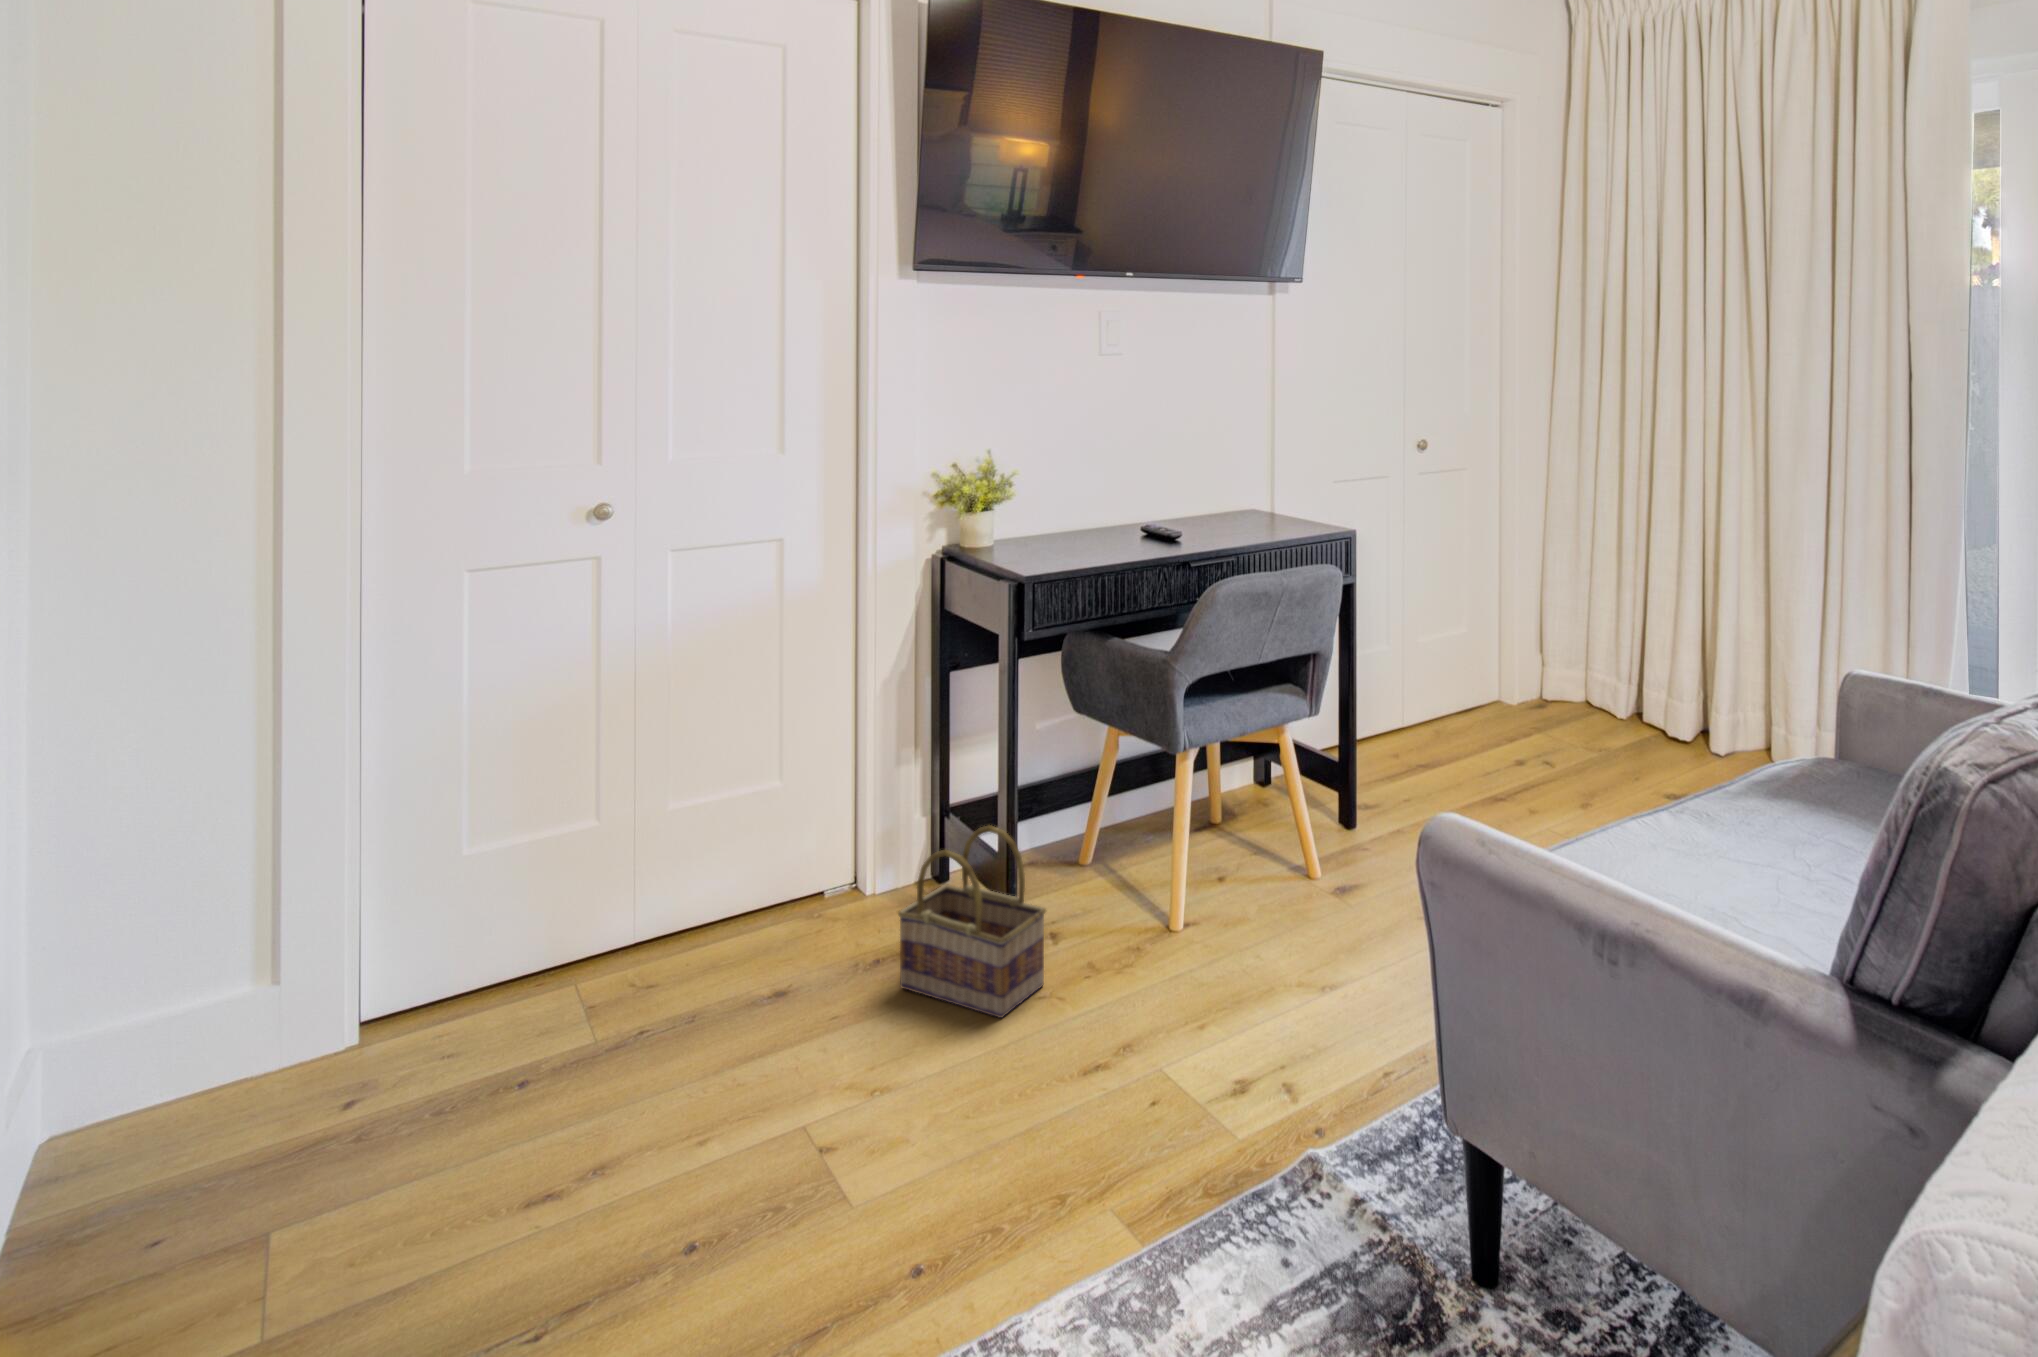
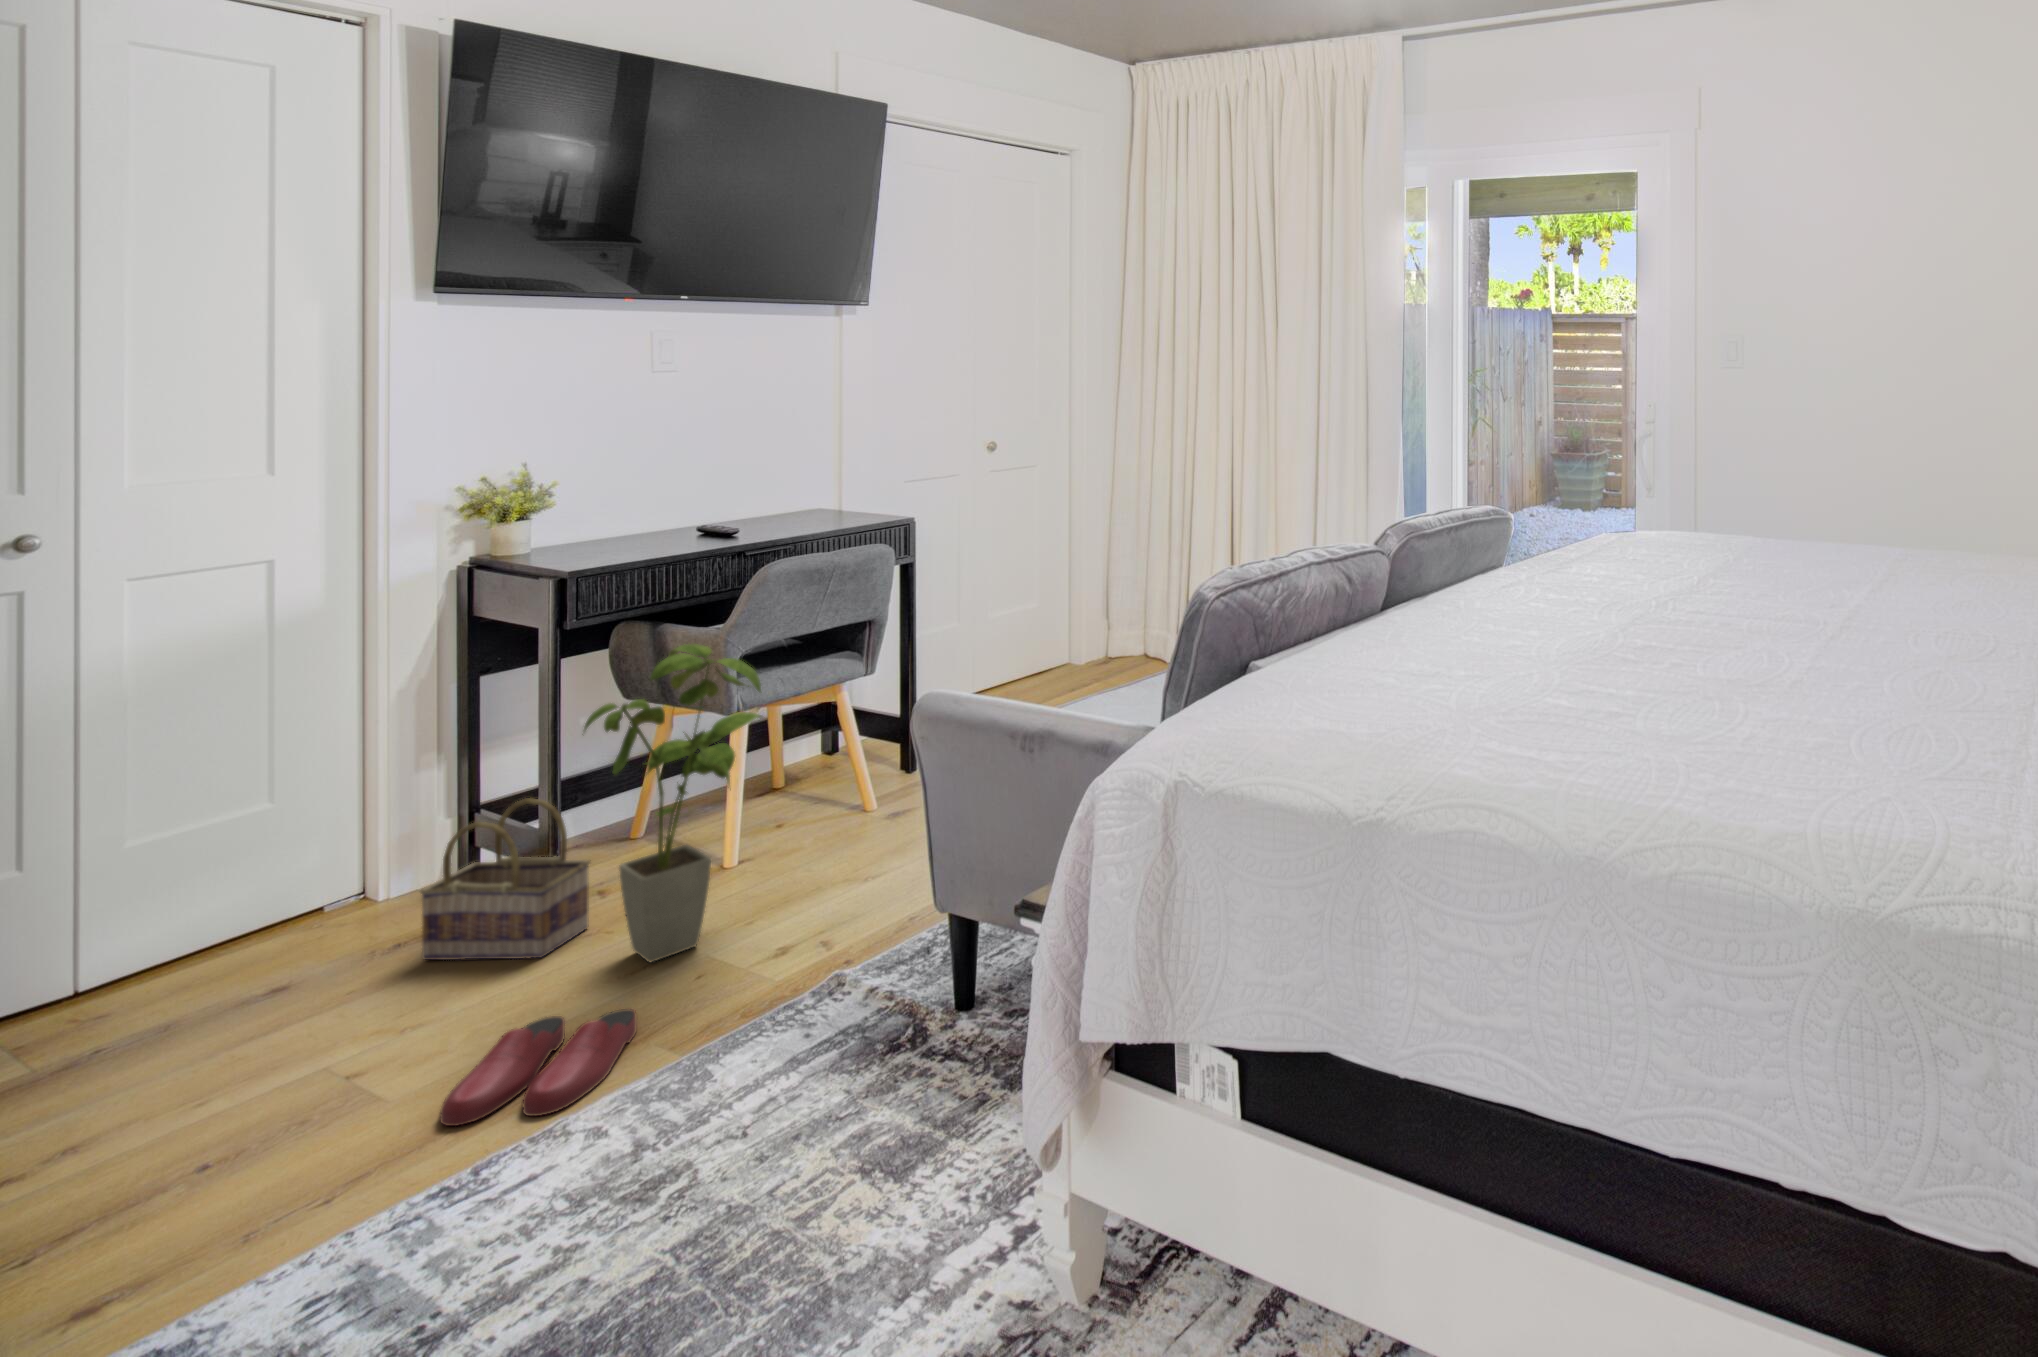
house plant: none [1039,682,1221,1061] -> present [584,644,763,963]
slippers: none [902,1125,1094,1293] -> present [440,1009,637,1126]

